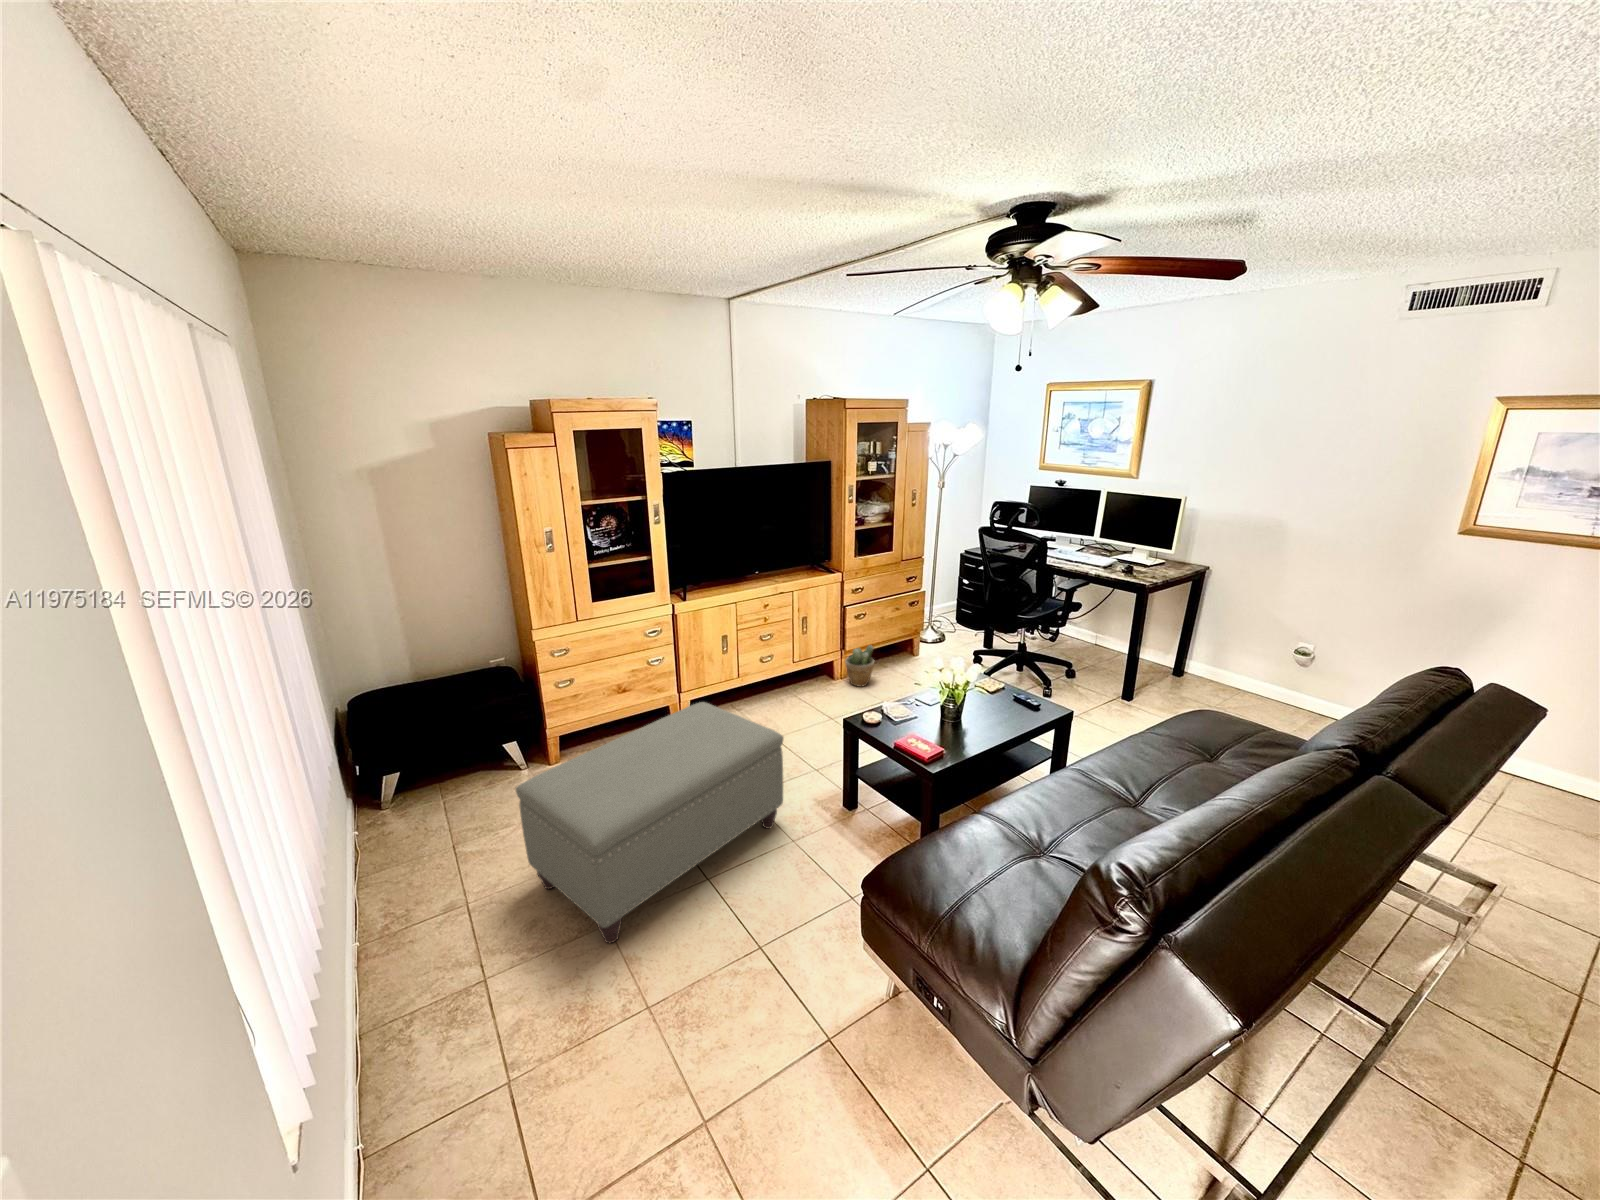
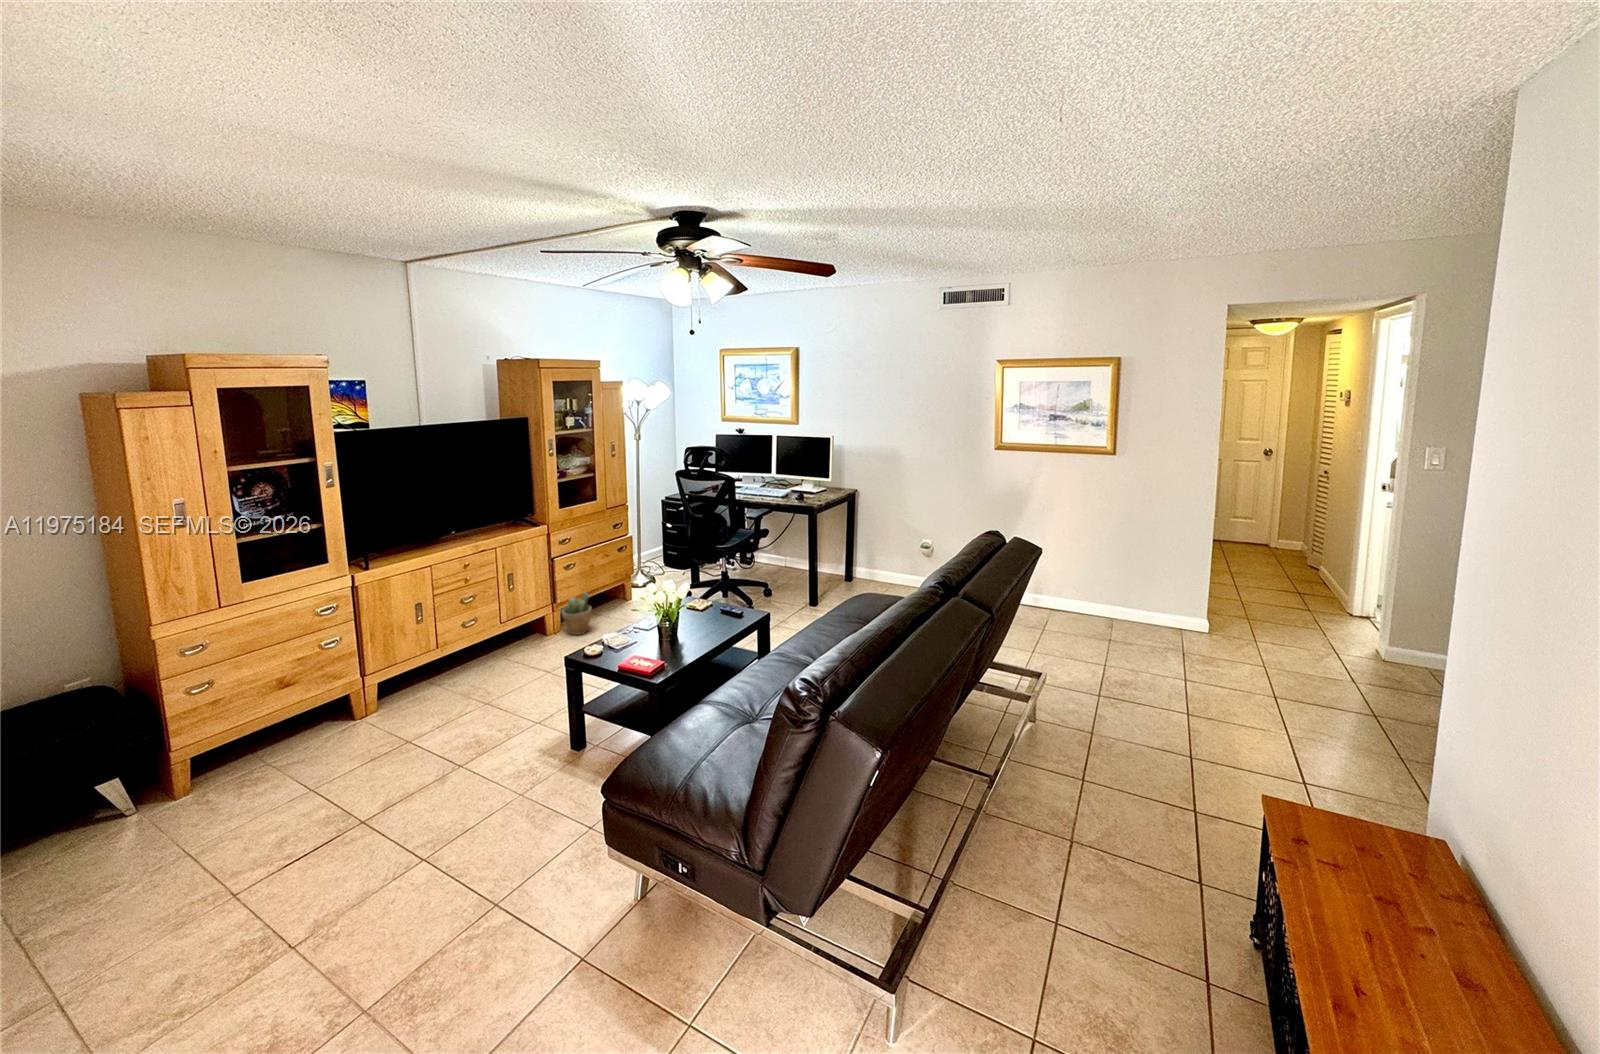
ottoman: present [516,702,783,943] -> none [199,666,521,920]

